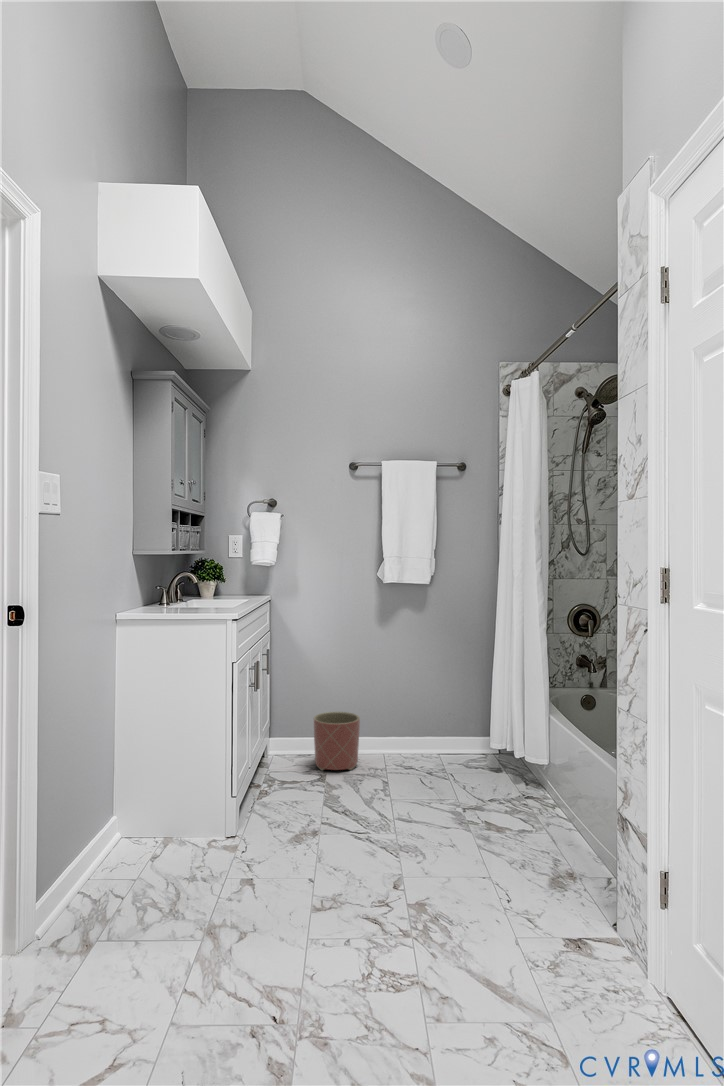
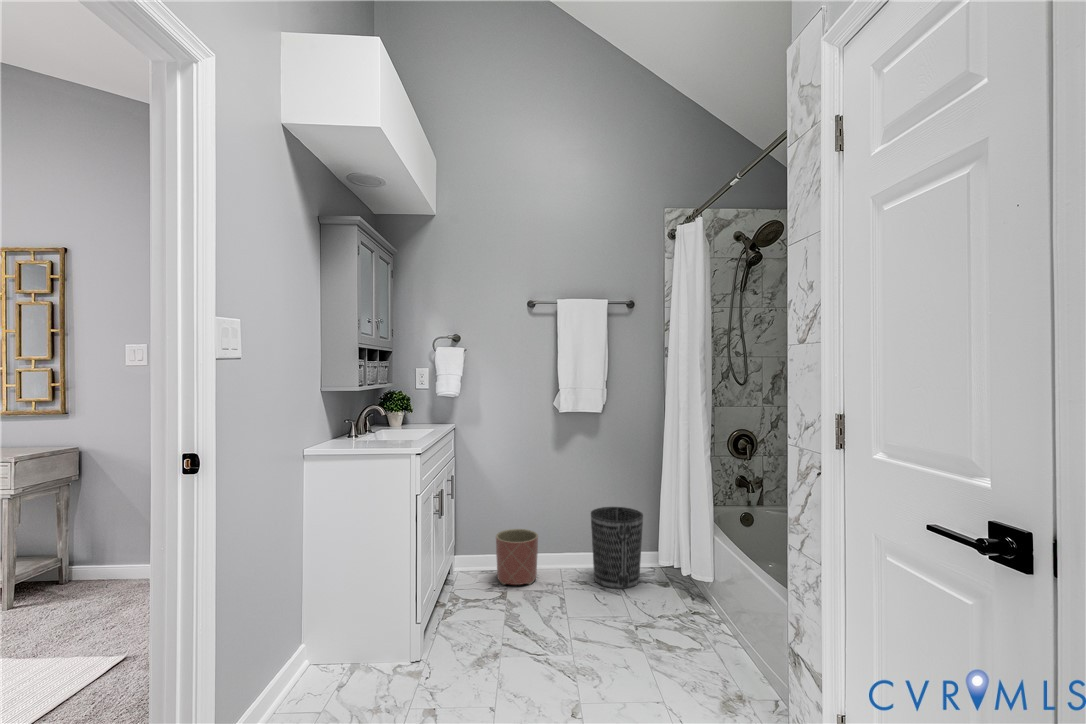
wastebasket: none [417,688,475,775] -> present [591,507,643,589]

